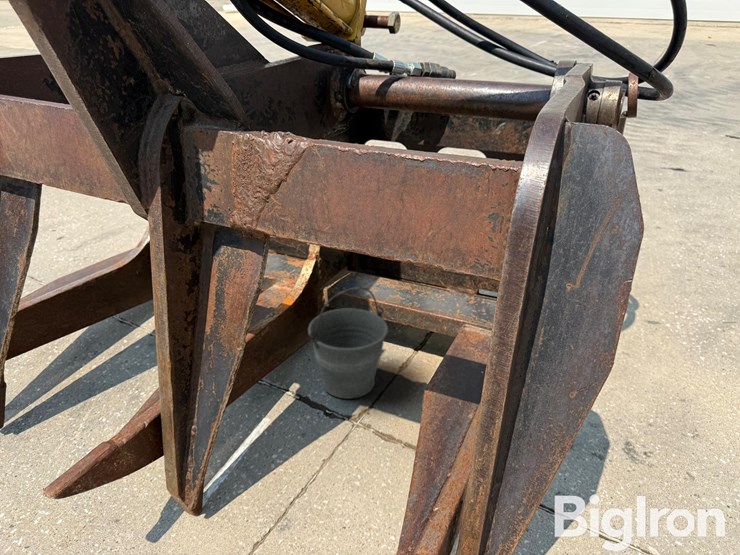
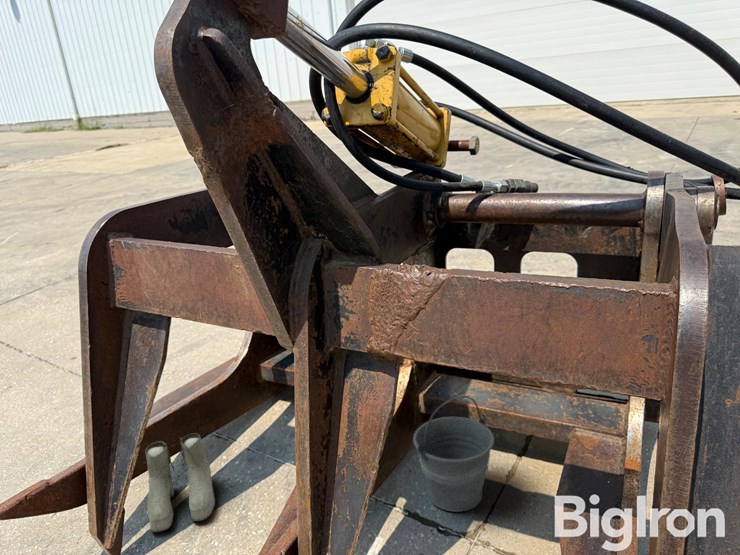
boots: none [32,311,108,406] -> present [146,433,215,532]

